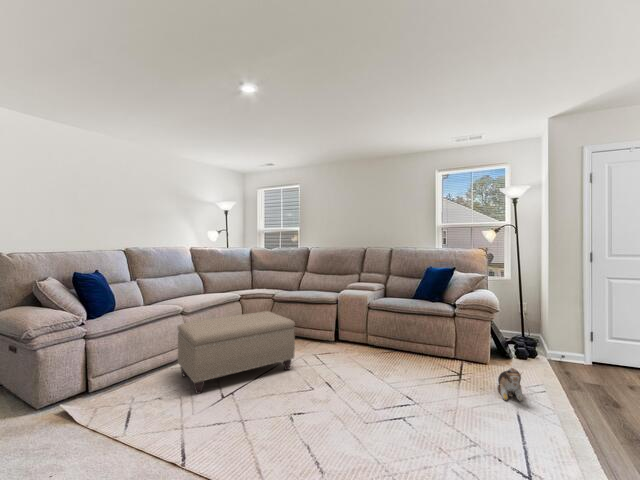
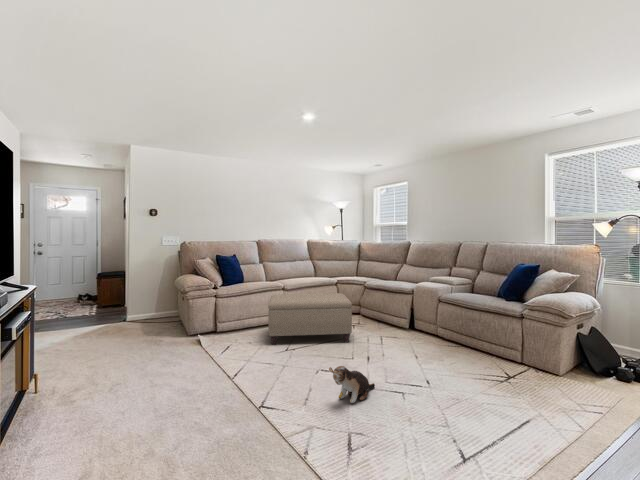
plush toy: present [498,368,522,401] -> present [329,366,375,403]

